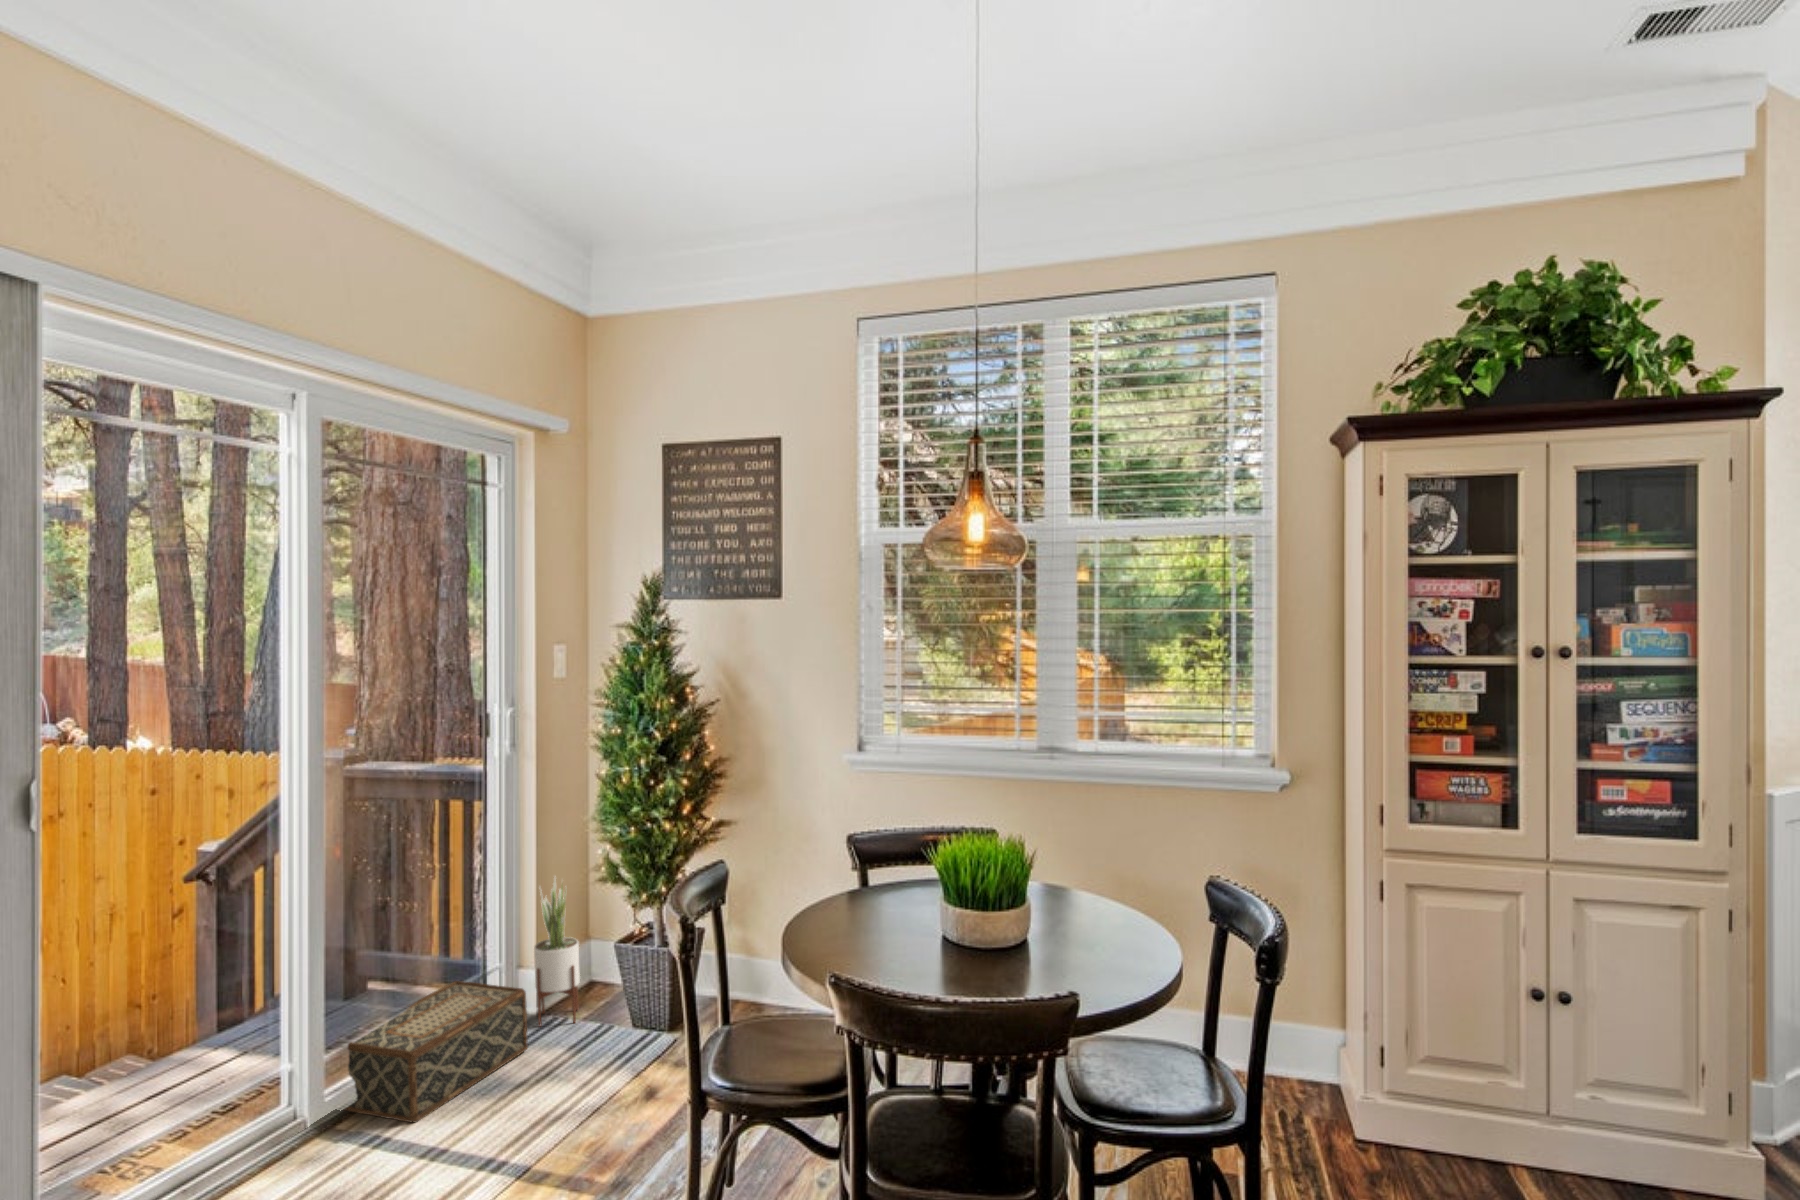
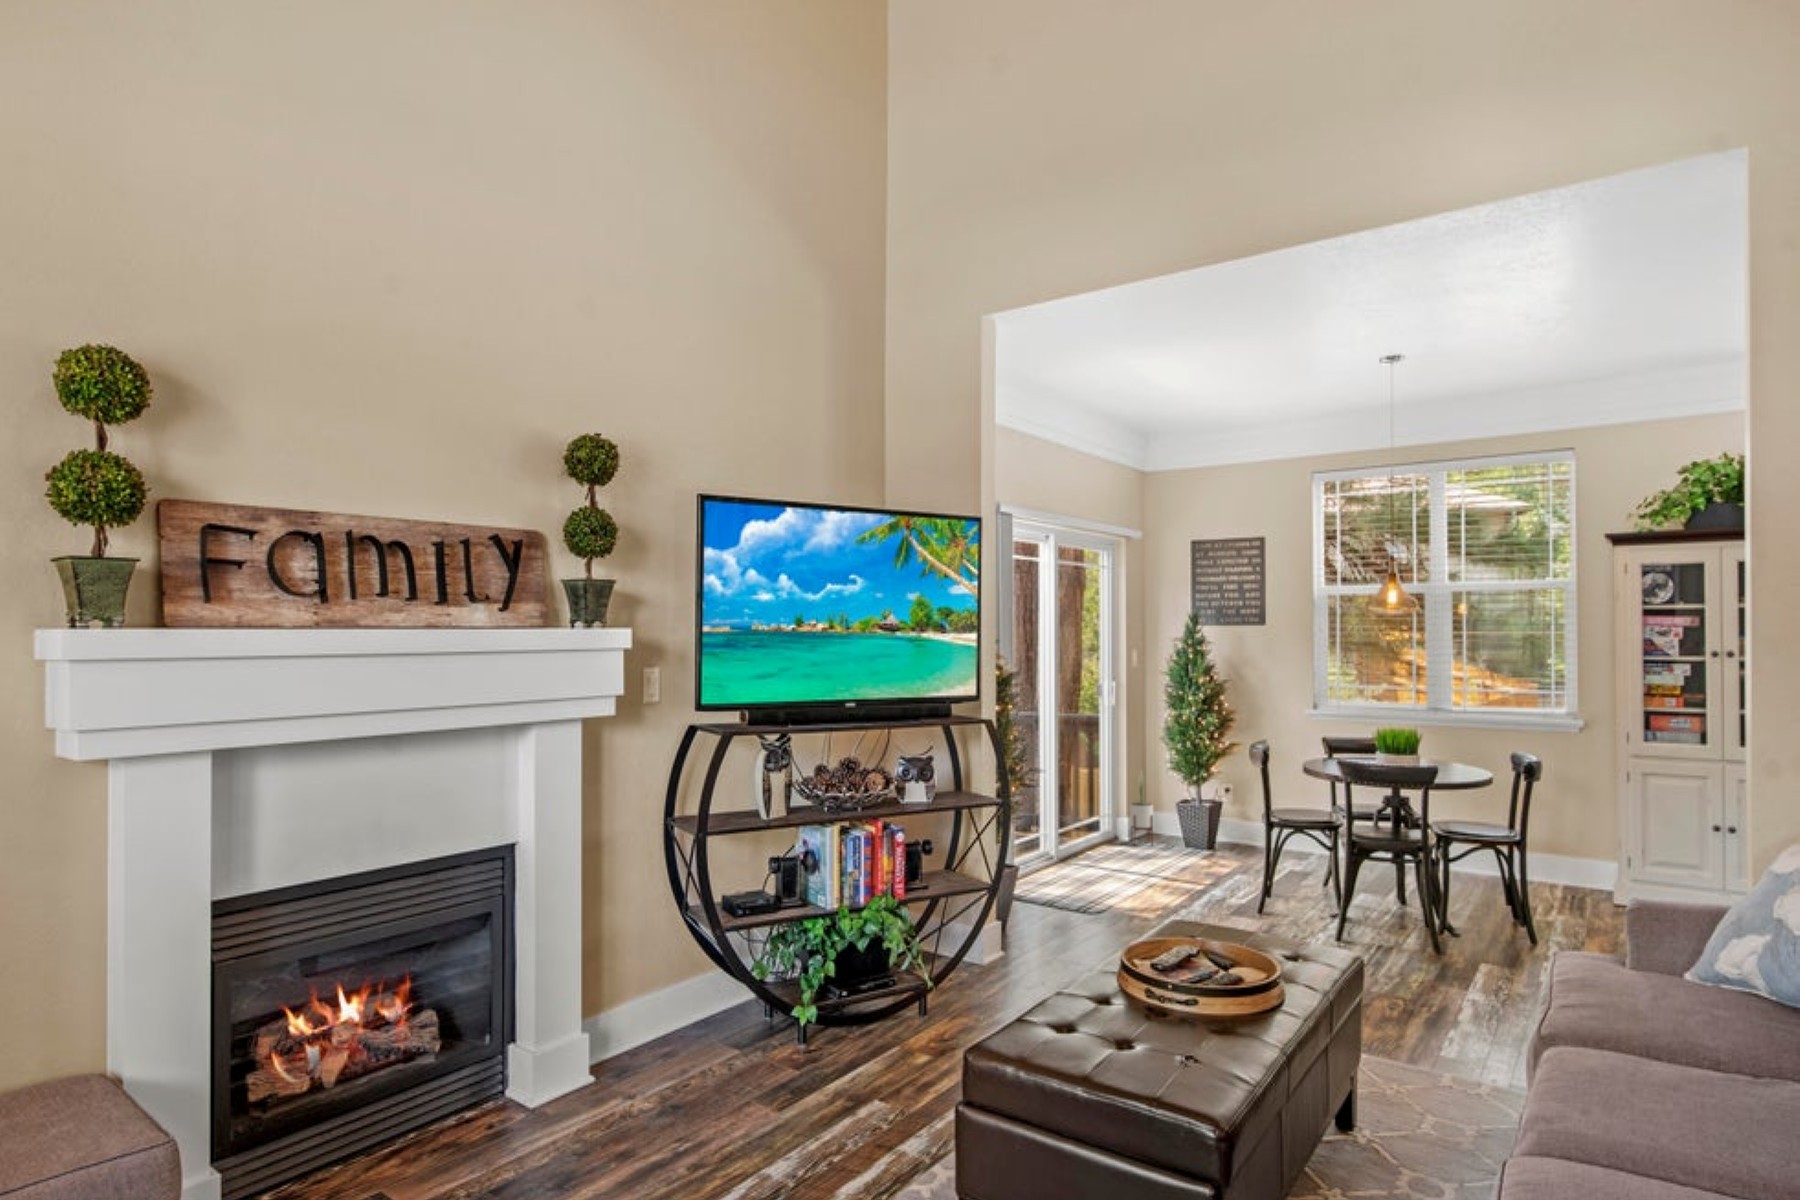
woven basket: present [344,981,527,1122] -> none [1063,815,1138,866]

